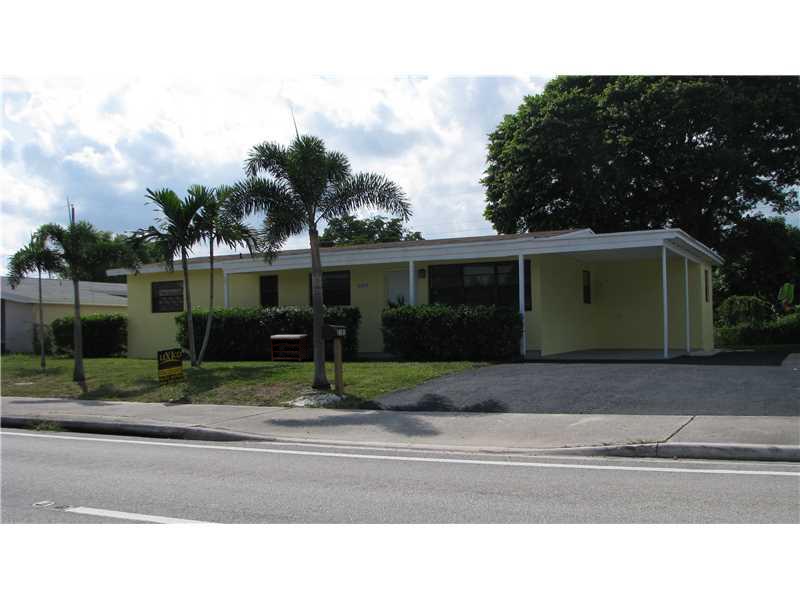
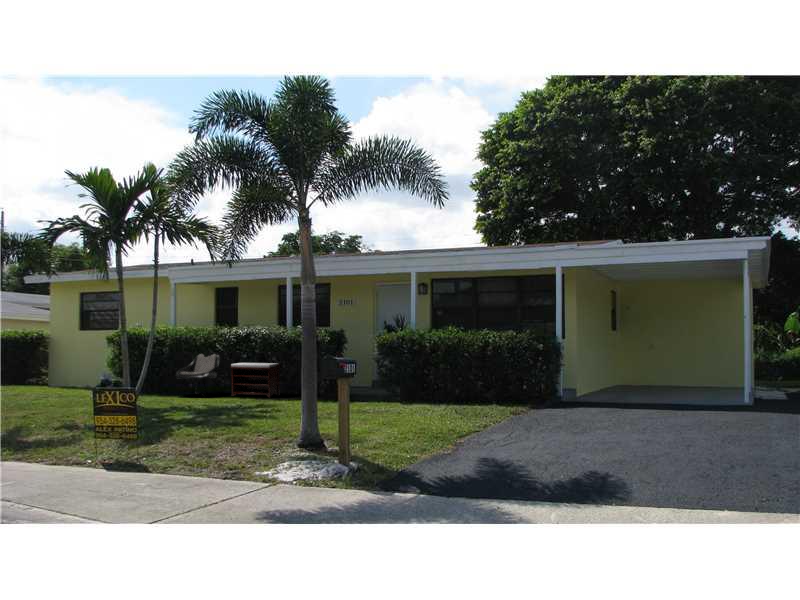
lounge chair: none [229,328,265,362] -> present [176,354,222,397]

